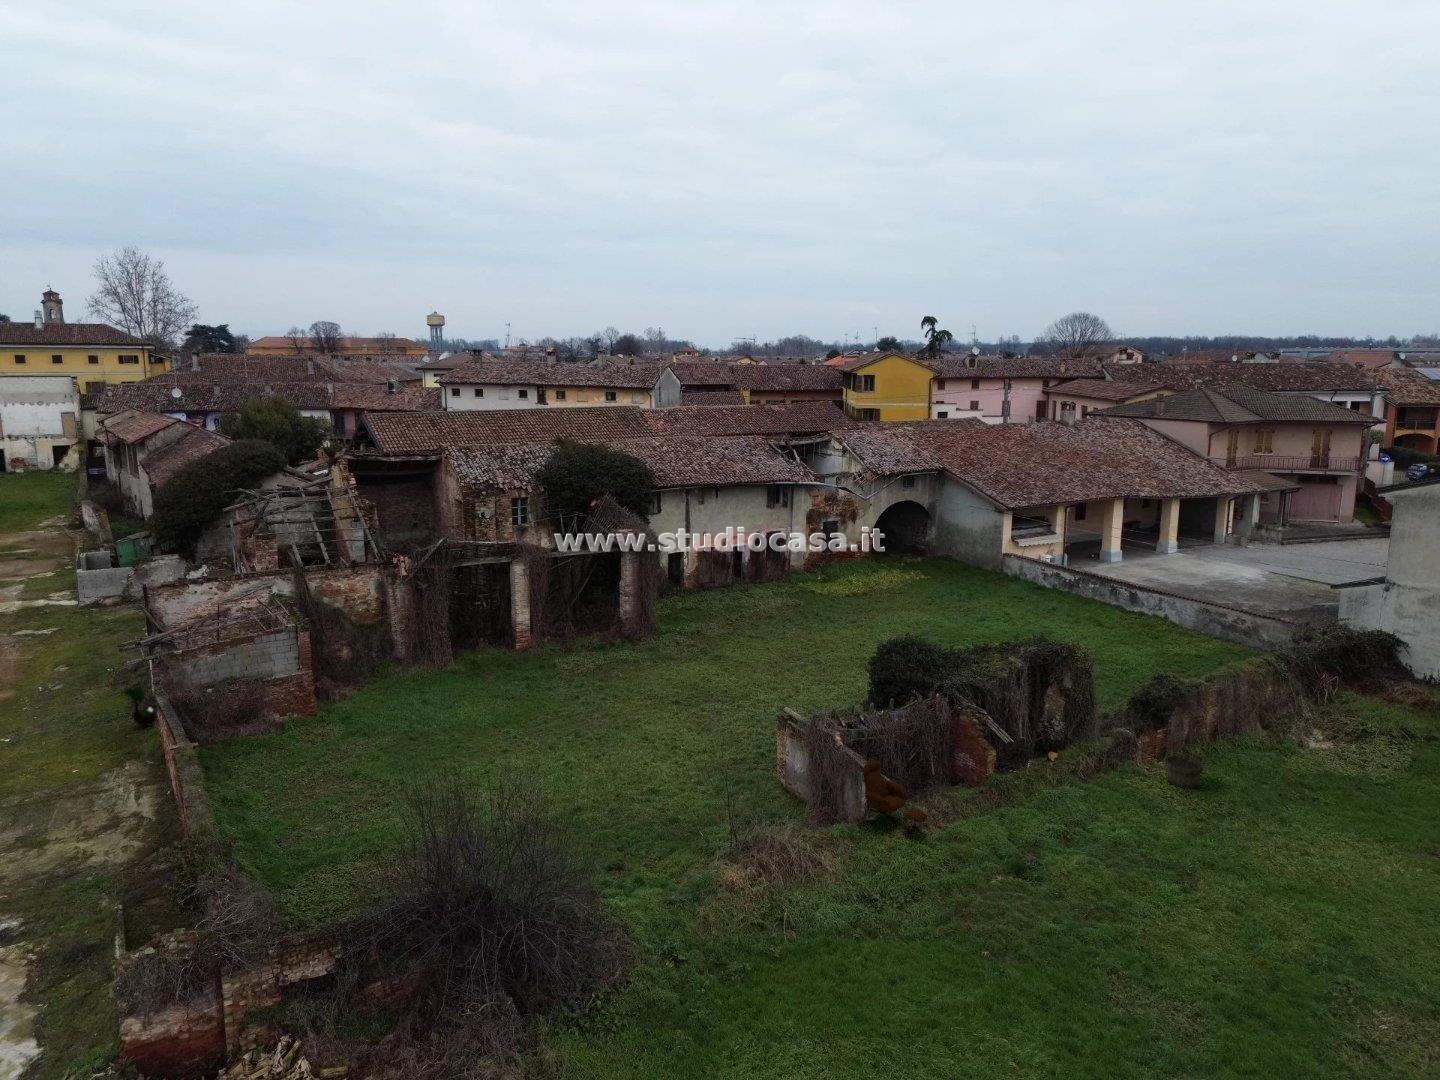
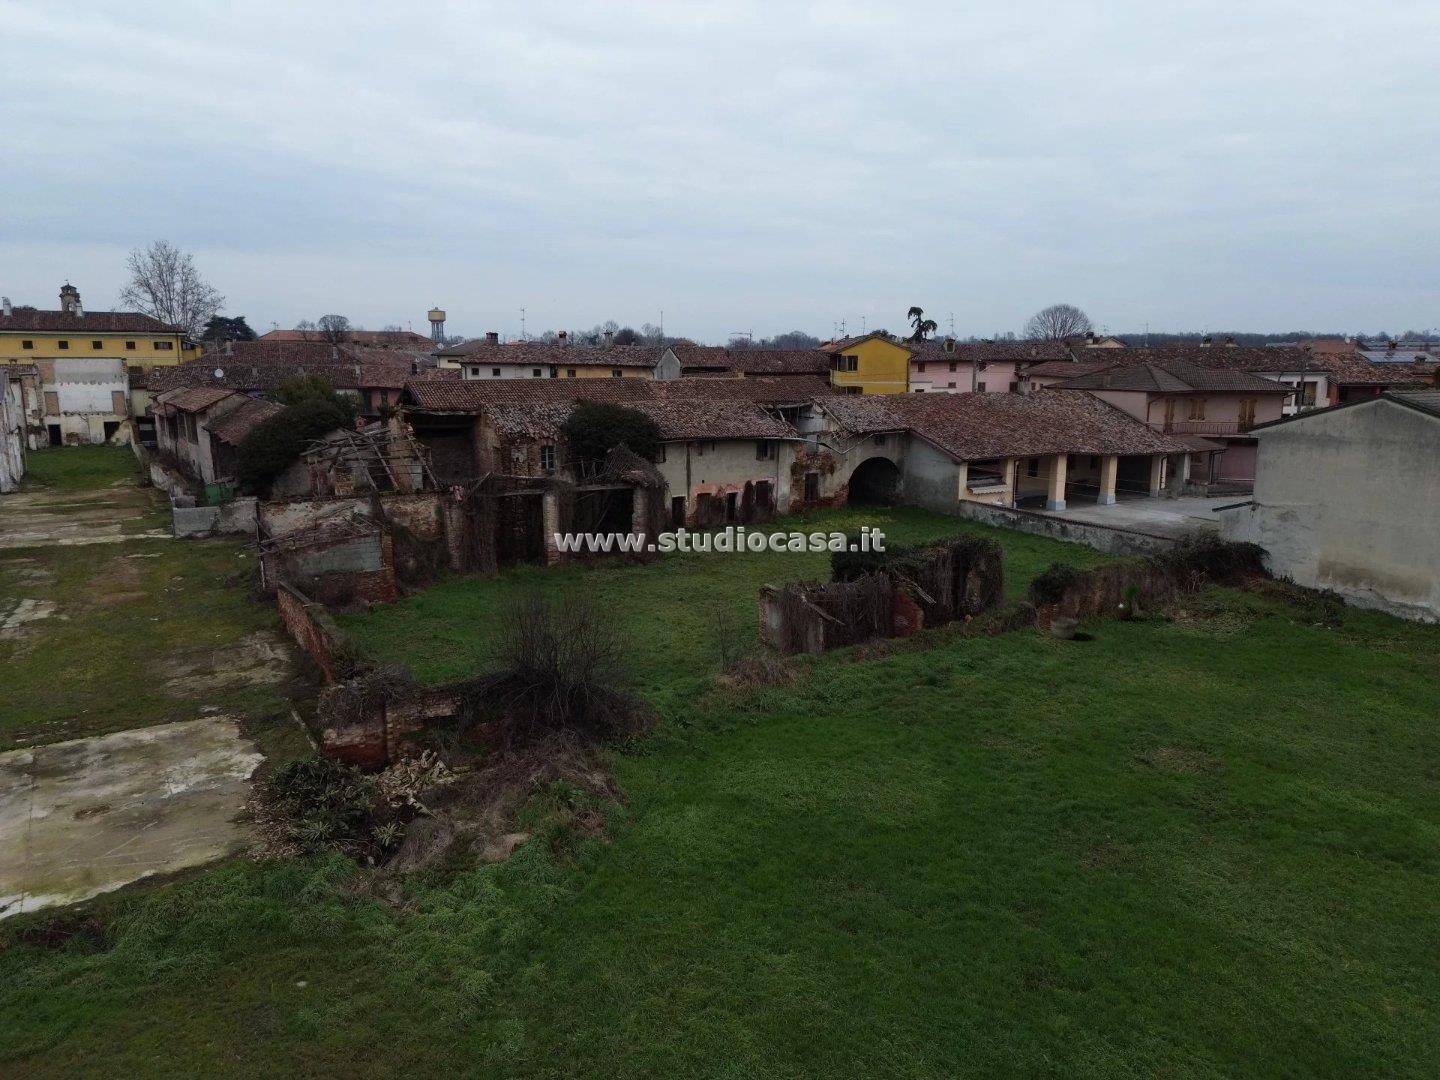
potted tree: present [122,685,157,726] -> present [1115,585,1139,619]
lounge chair: present [862,761,927,833] -> none [819,612,865,662]

